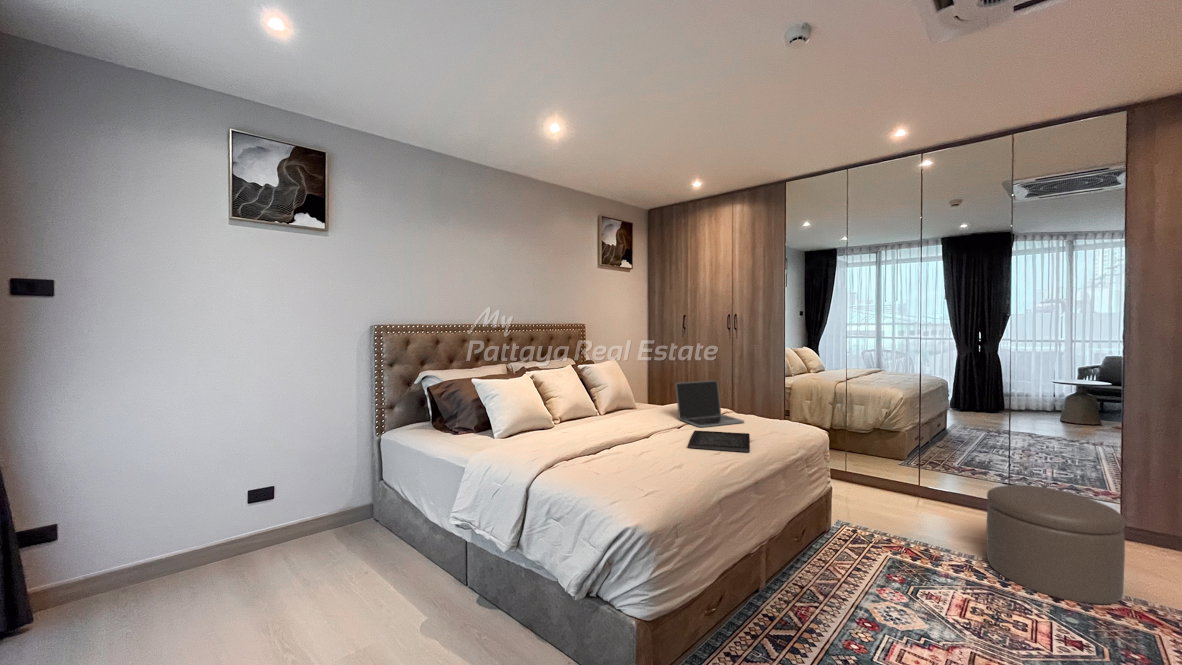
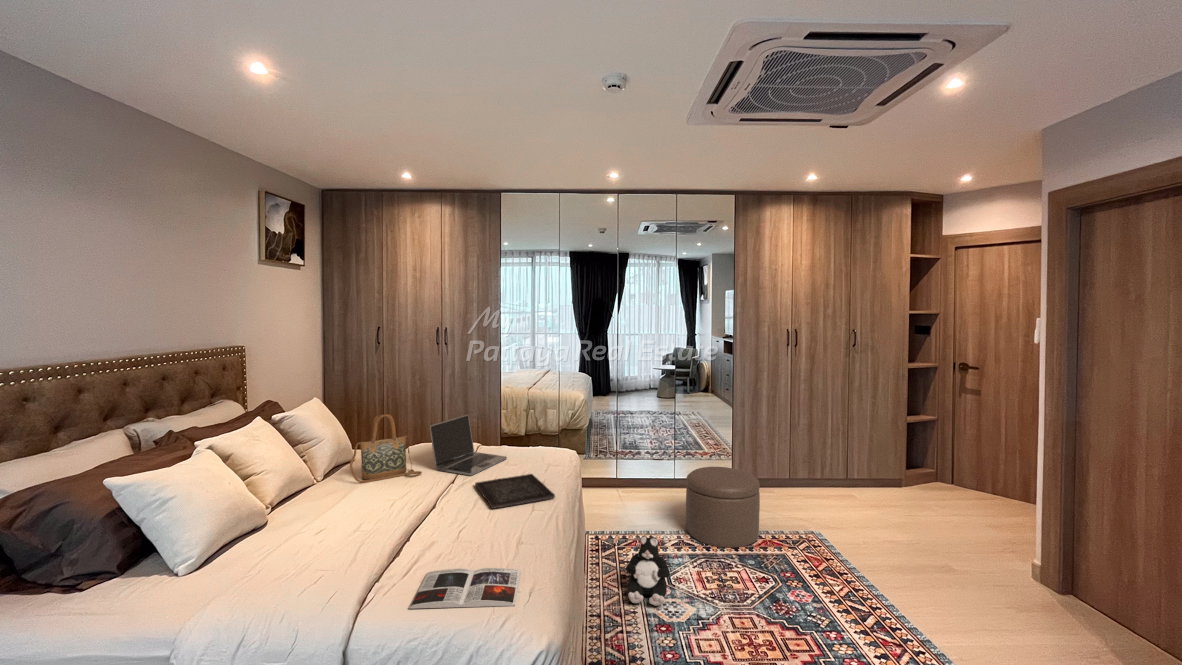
handbag: none [616,370,667,421] -> present [350,414,422,483]
magazine: none [571,466,660,497] -> present [409,568,521,609]
plush toy: none [842,526,904,604] -> present [626,536,670,606]

